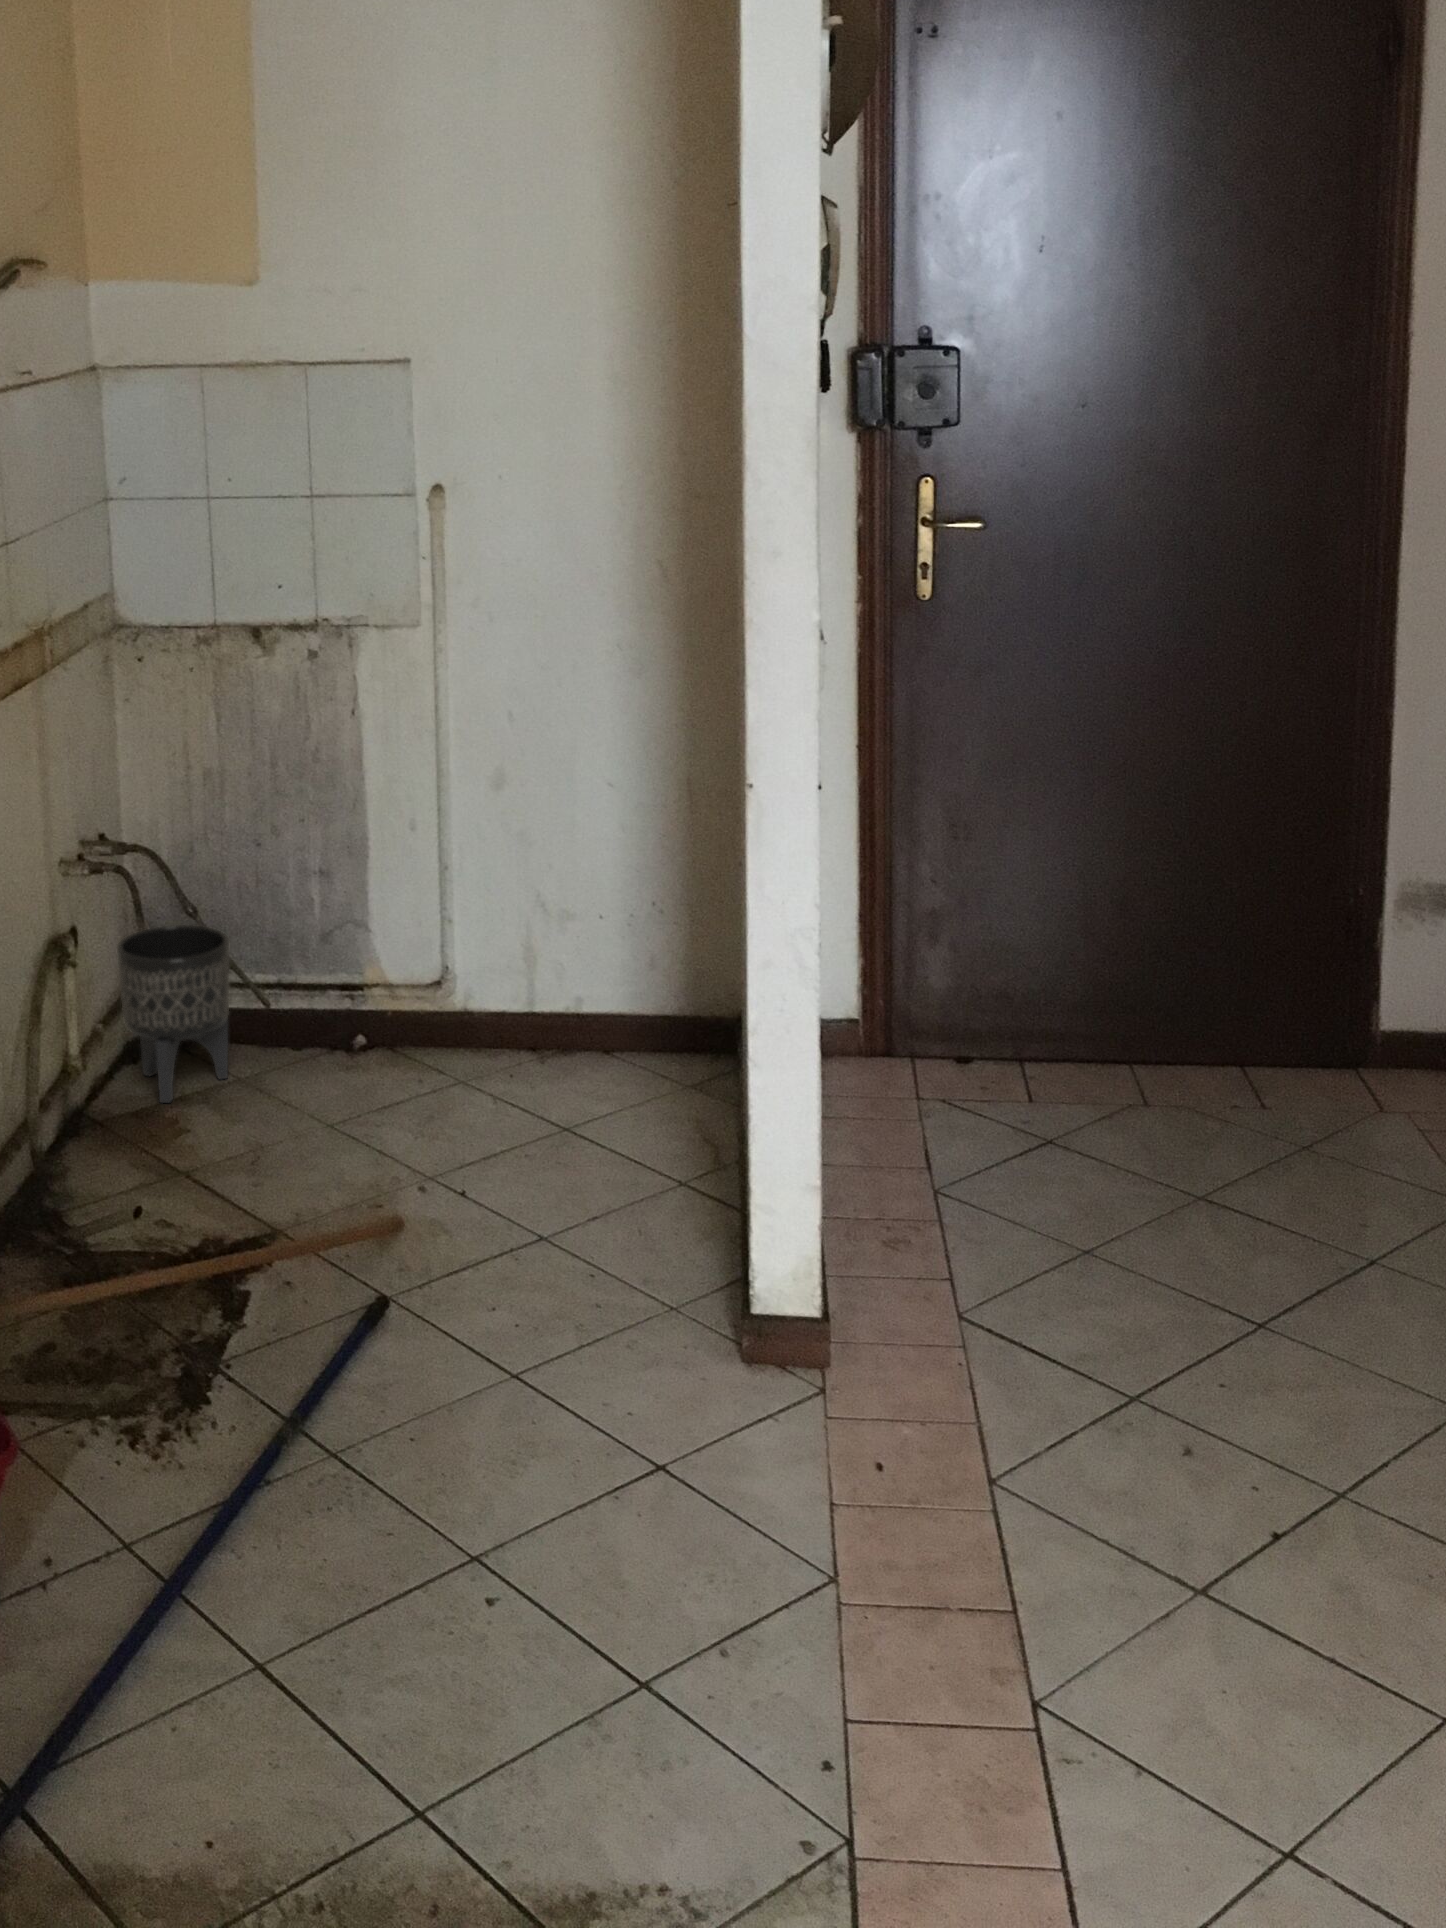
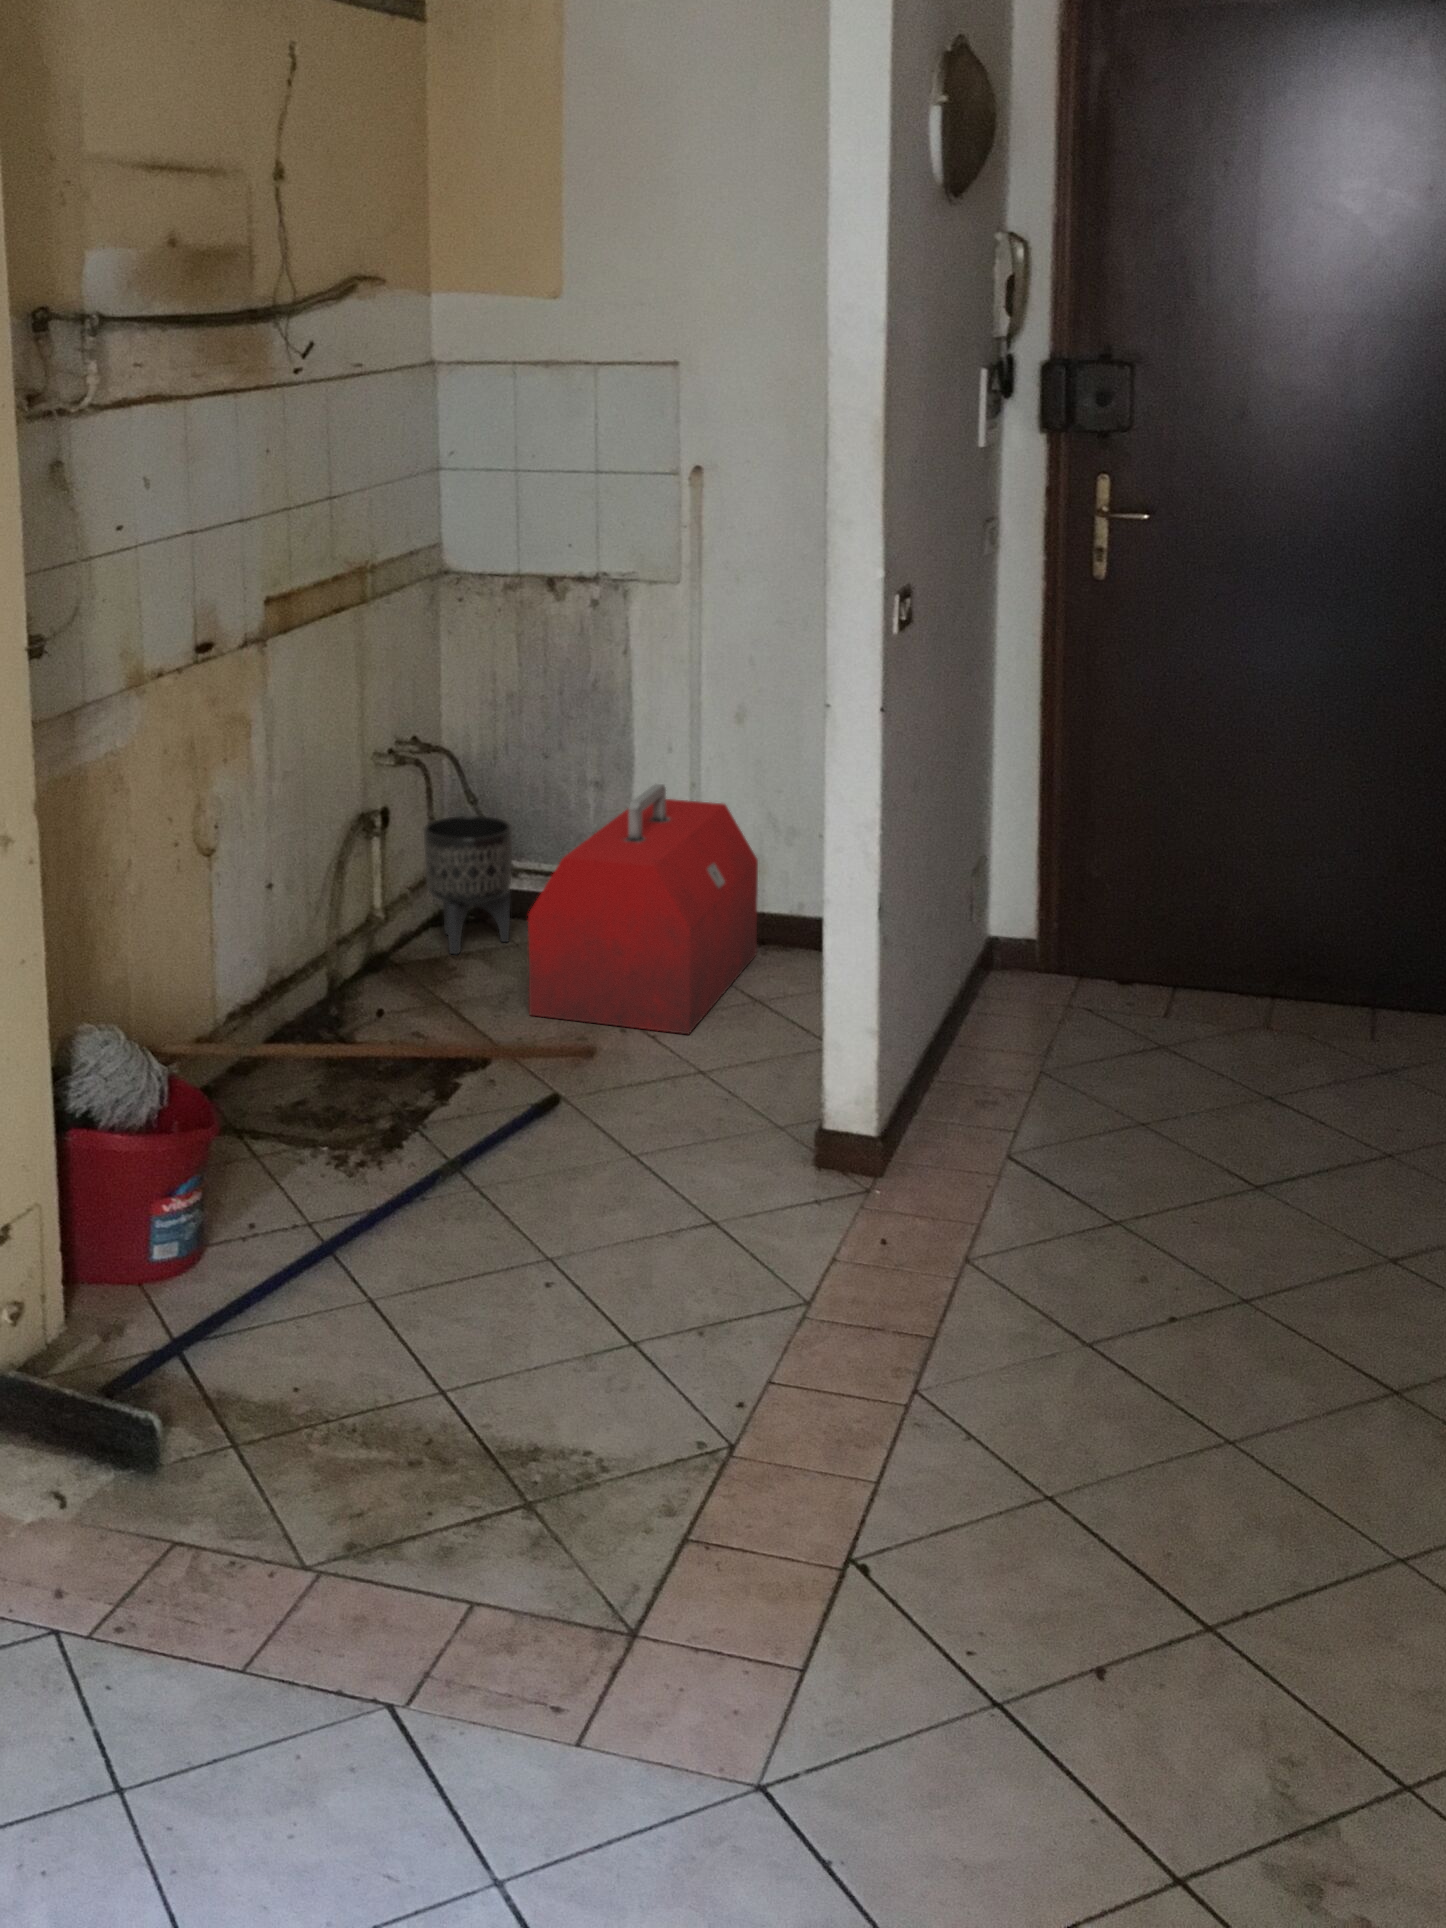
toolbox: none [292,875,534,1188] -> present [528,784,758,1034]

